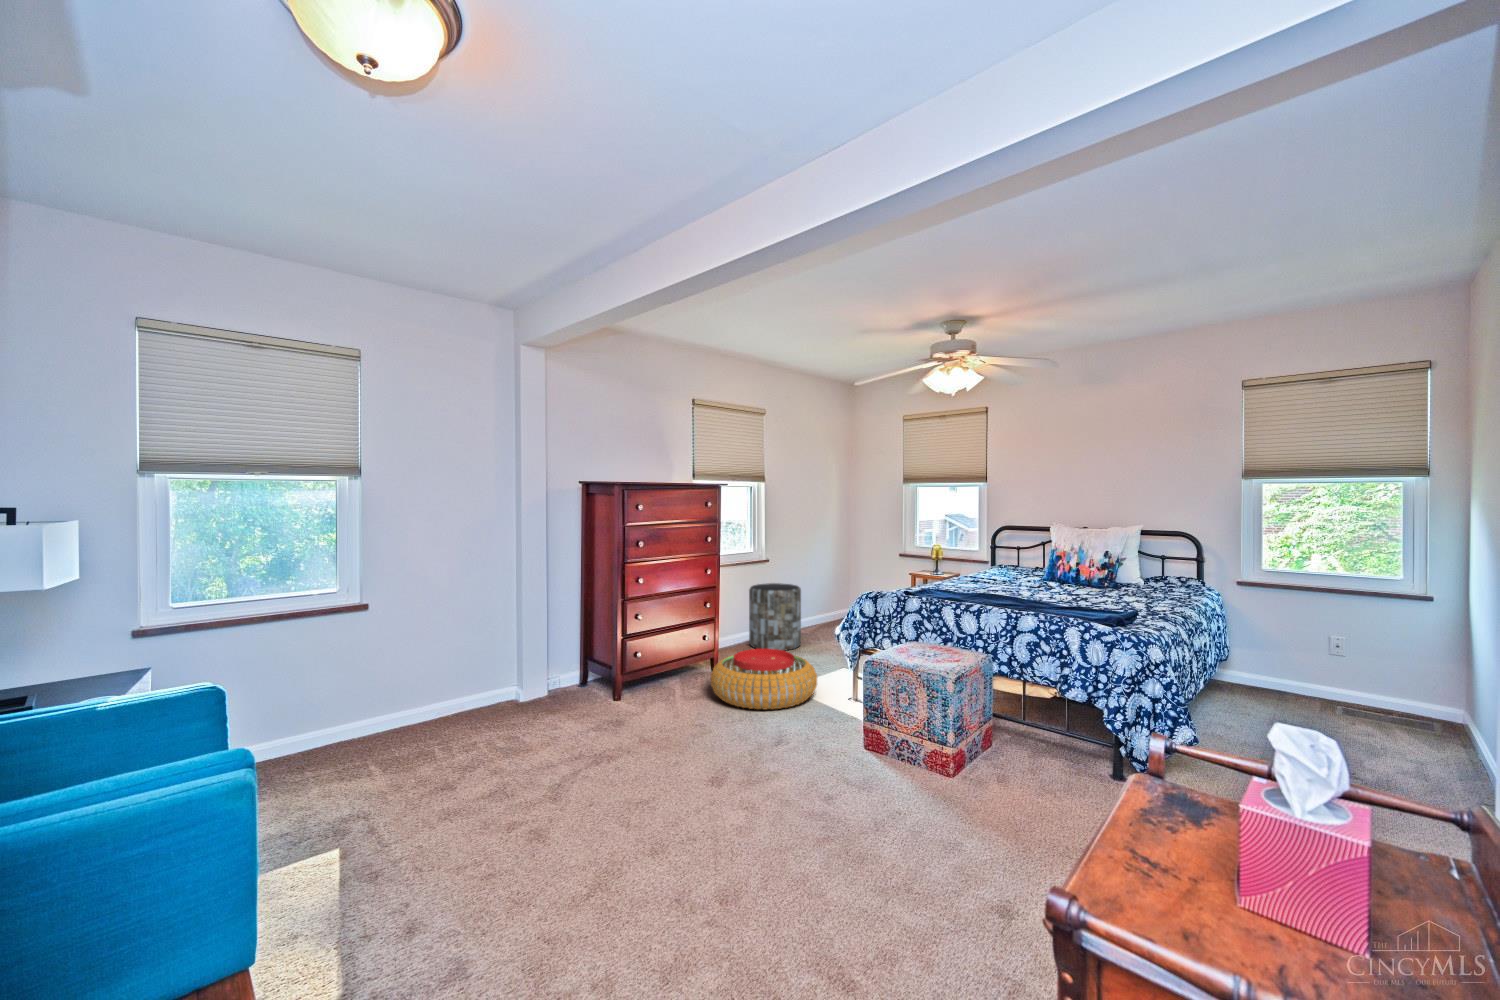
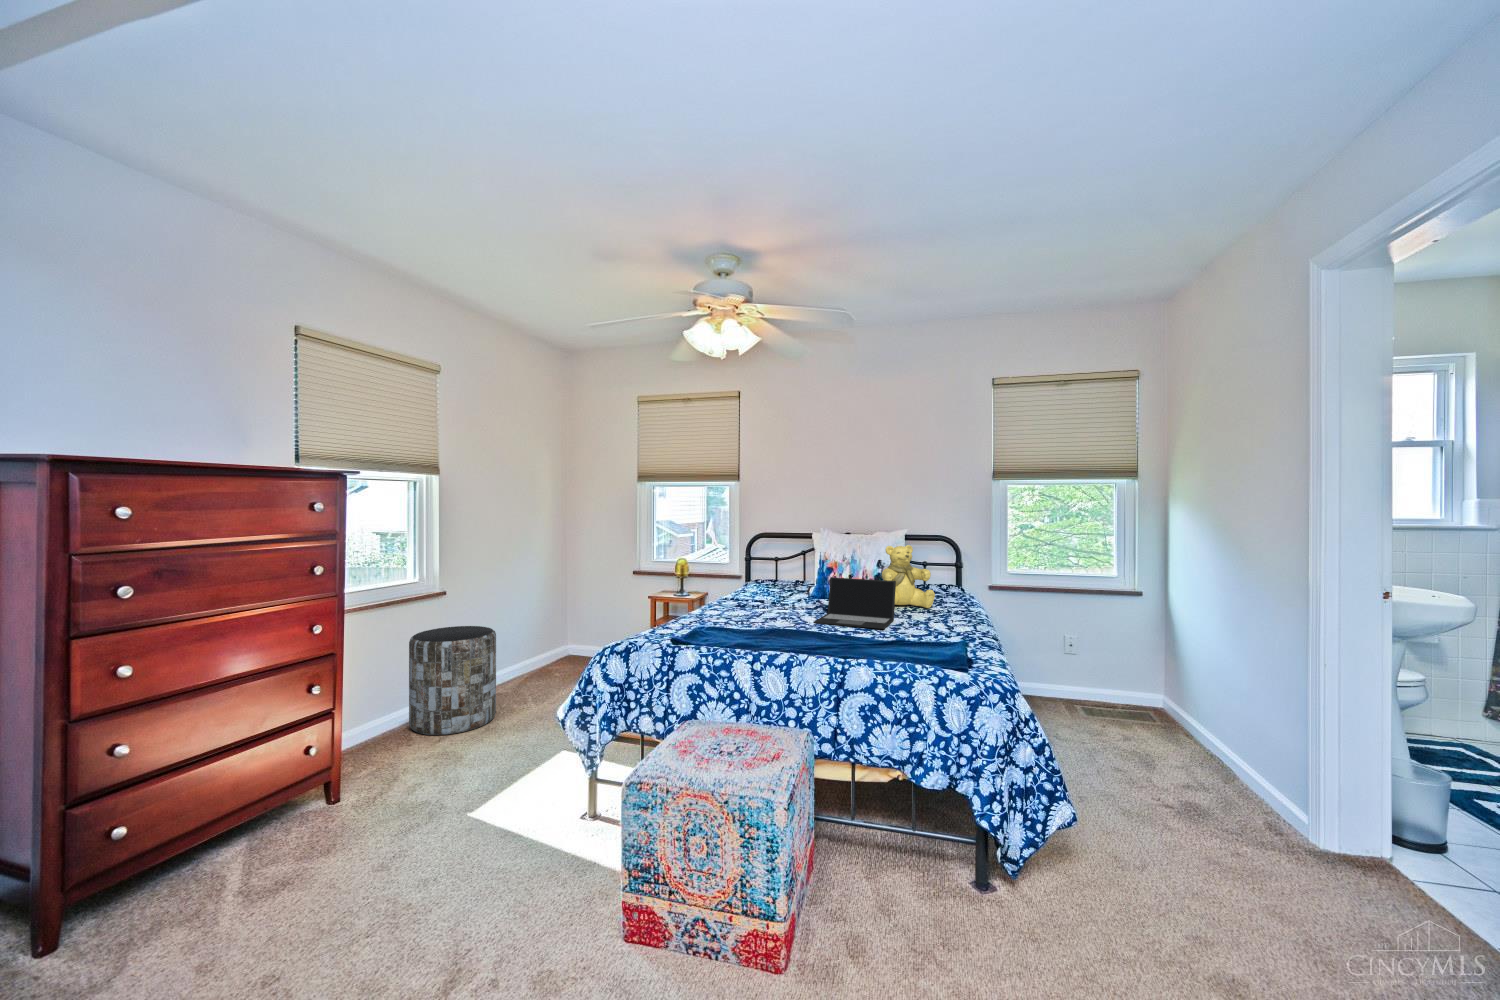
teddy bear: none [1096,537,1151,592] -> present [882,545,935,608]
laptop: none [1025,561,1102,601] -> present [814,577,896,629]
pouf: present [711,649,817,709] -> none [319,752,530,887]

